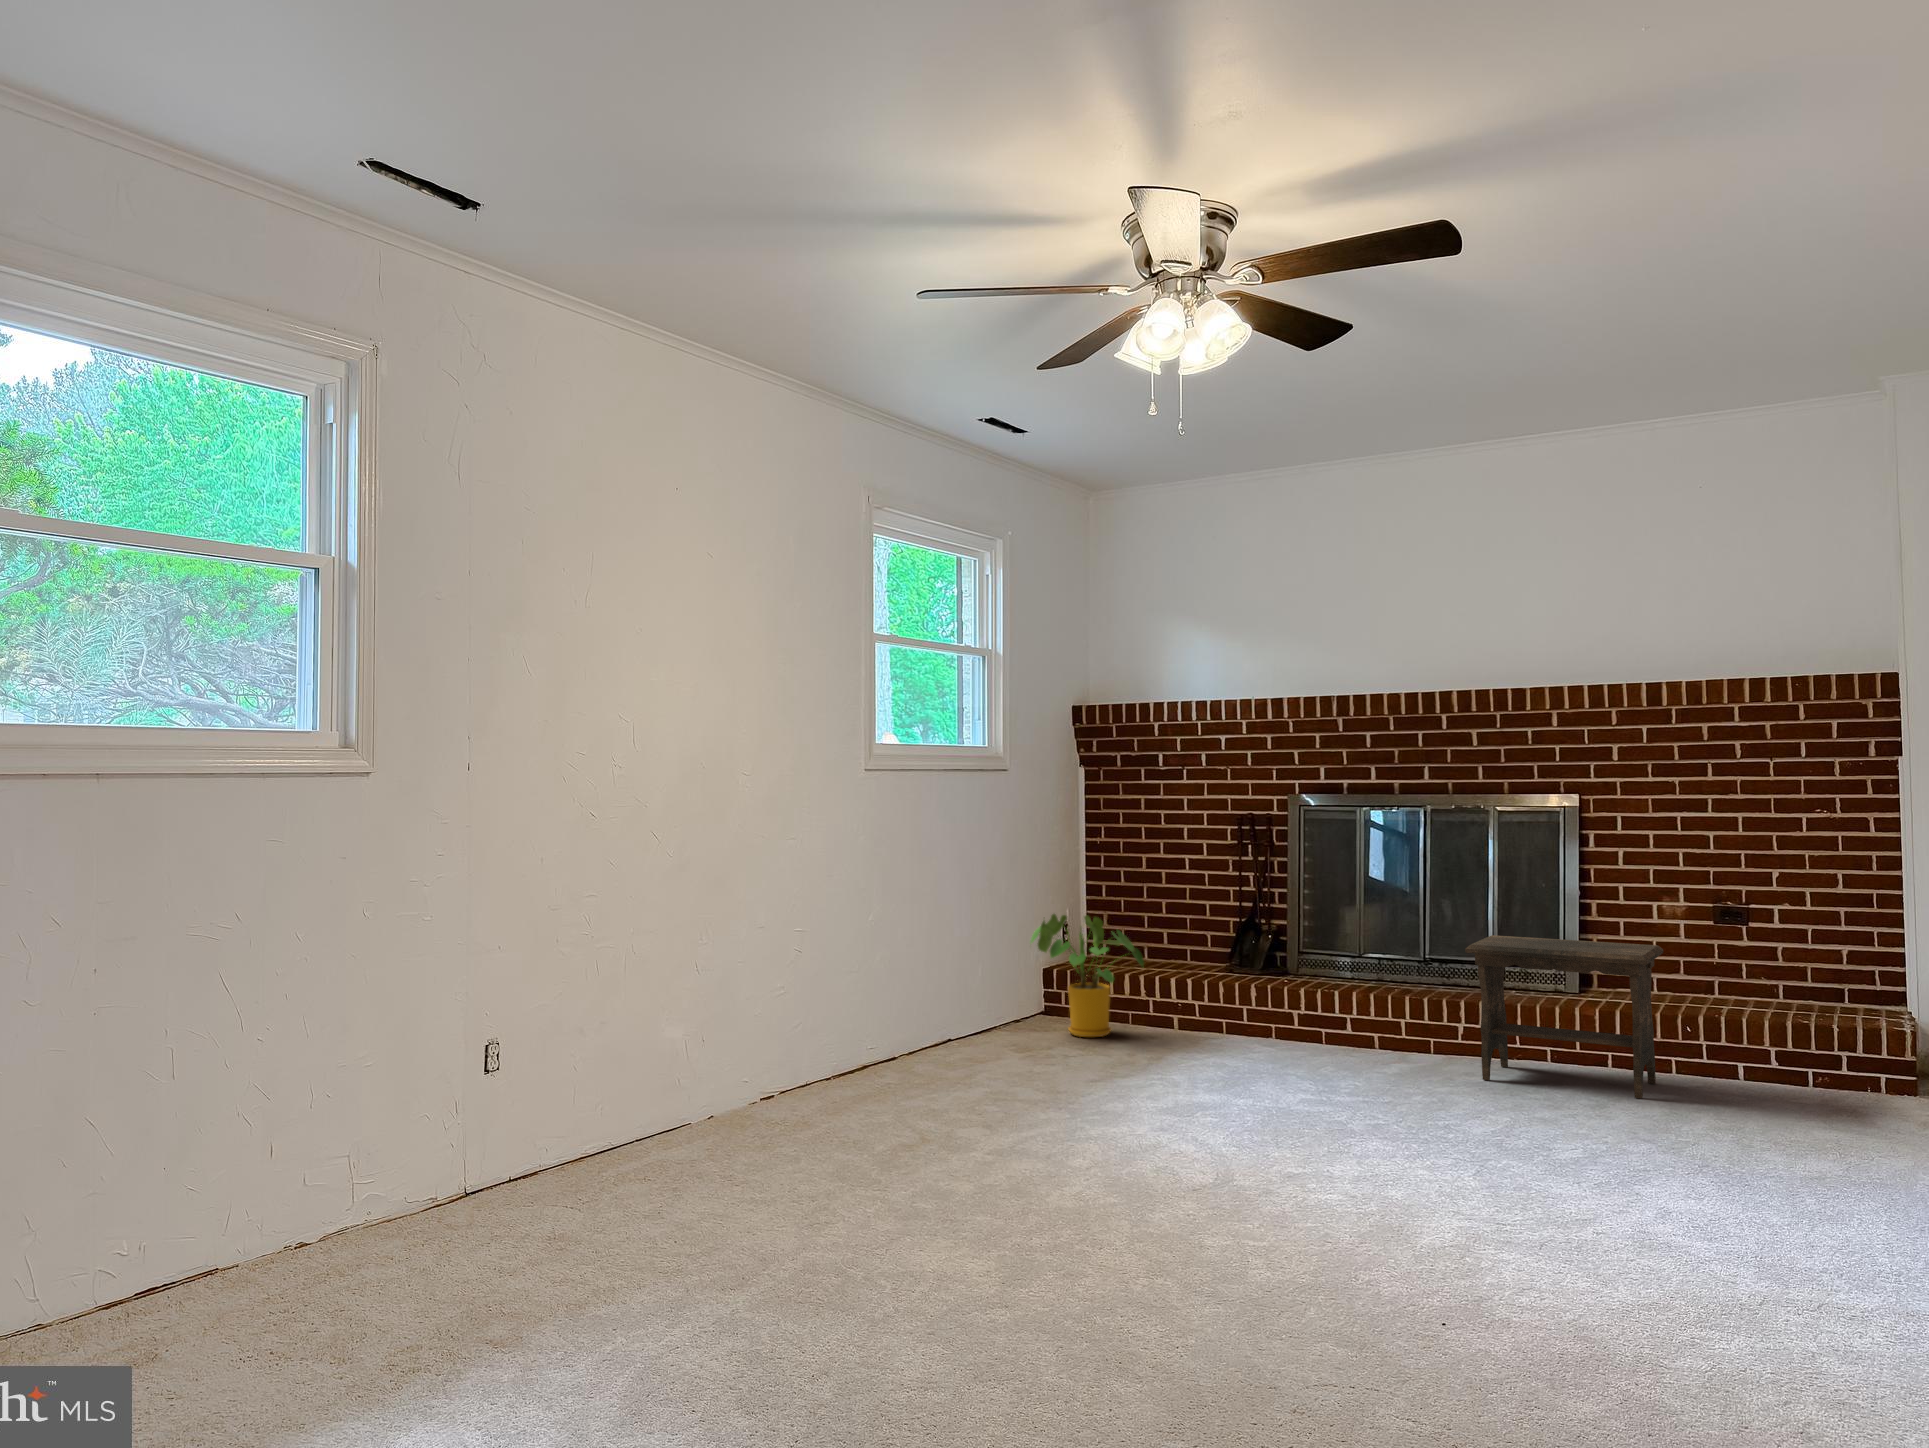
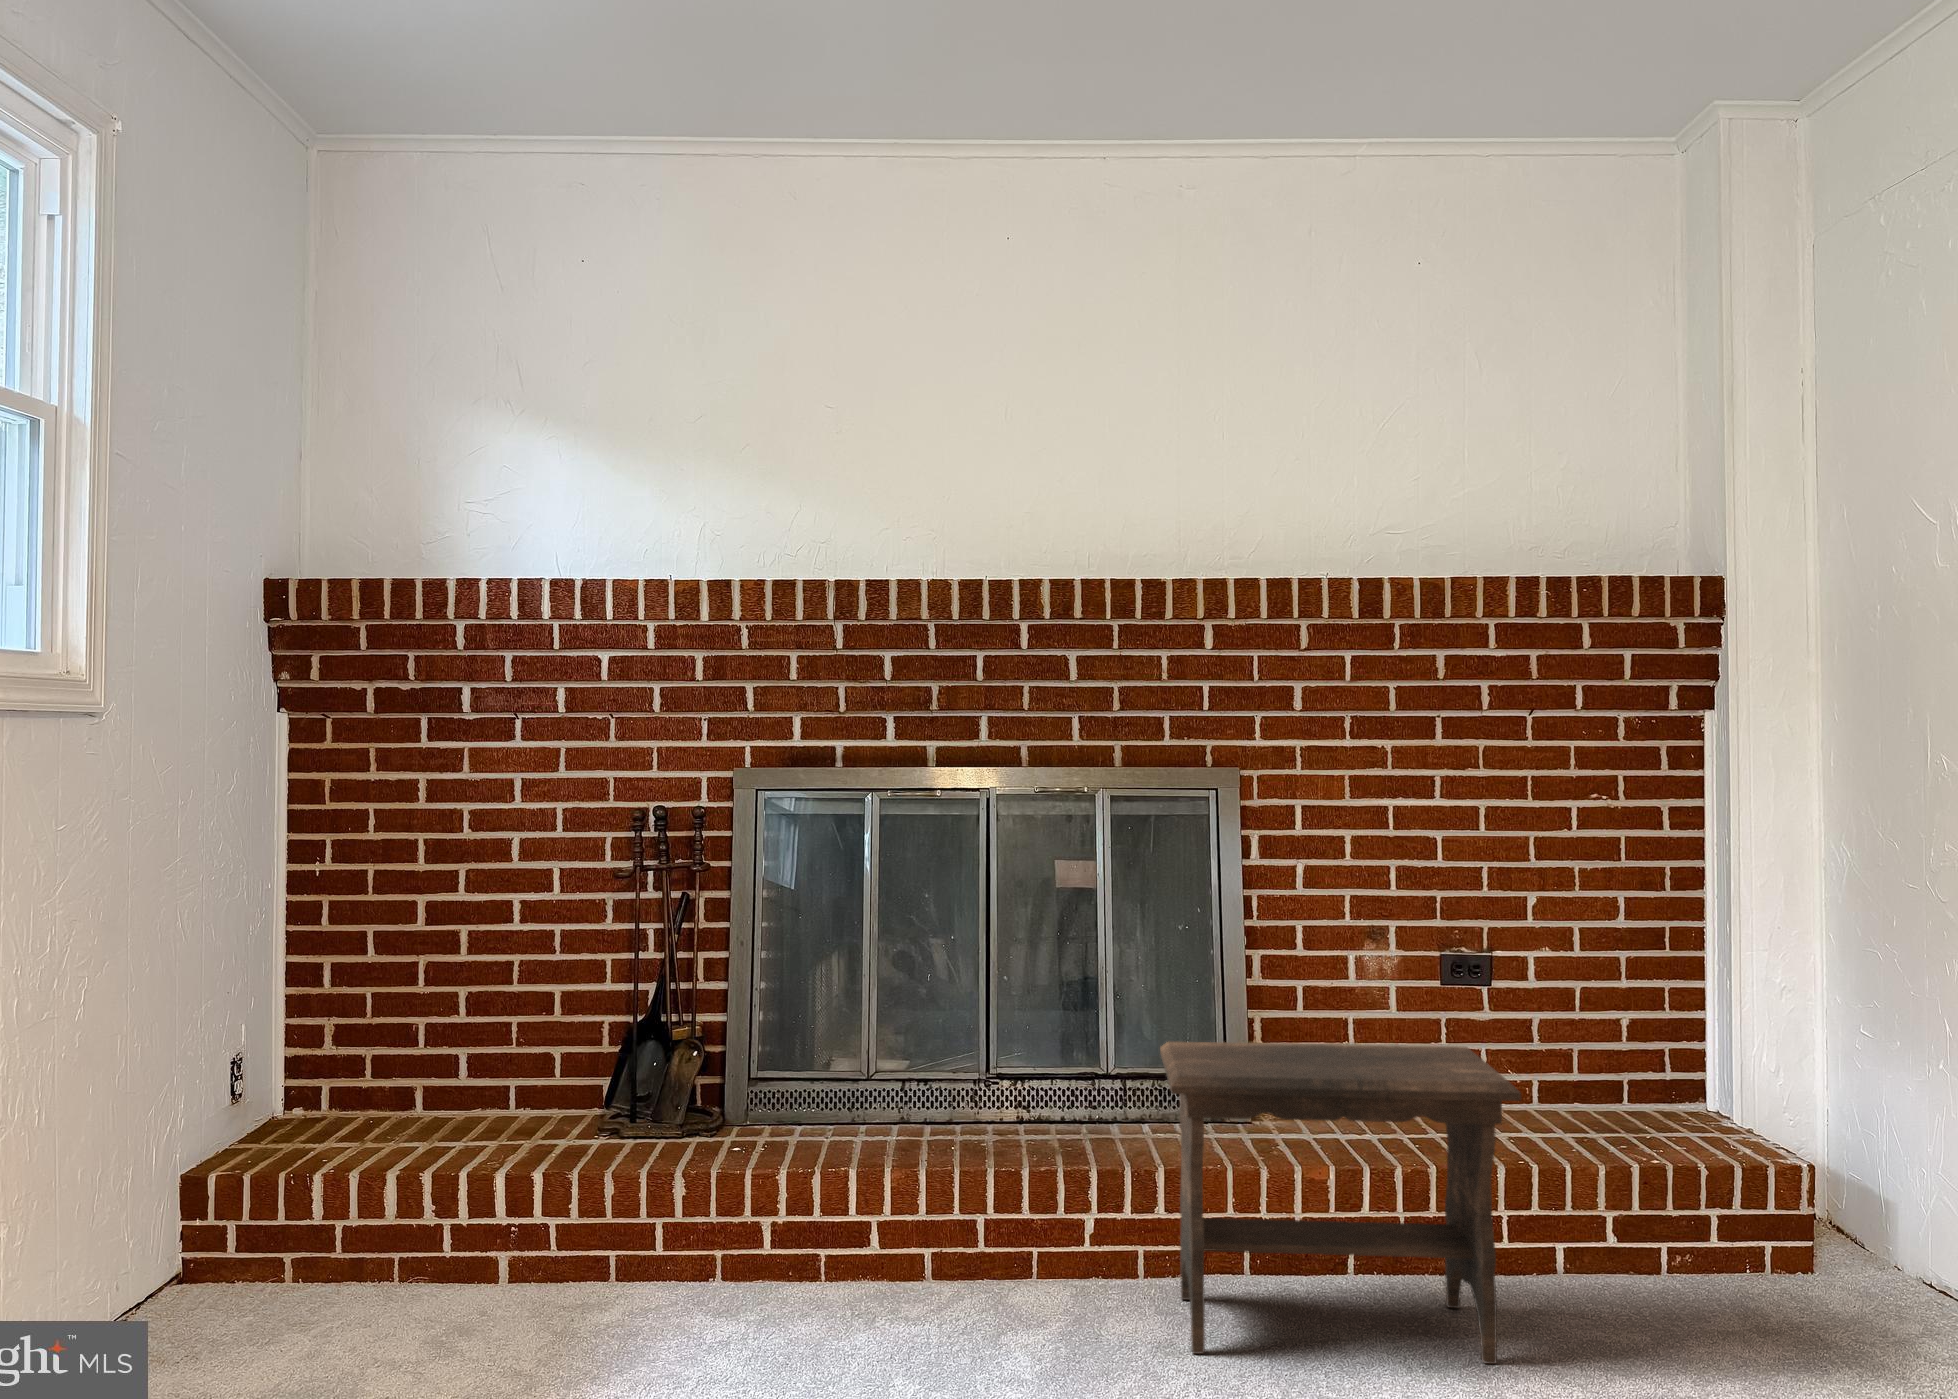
house plant: present [1031,914,1144,1037] -> none [156,1044,444,1343]

